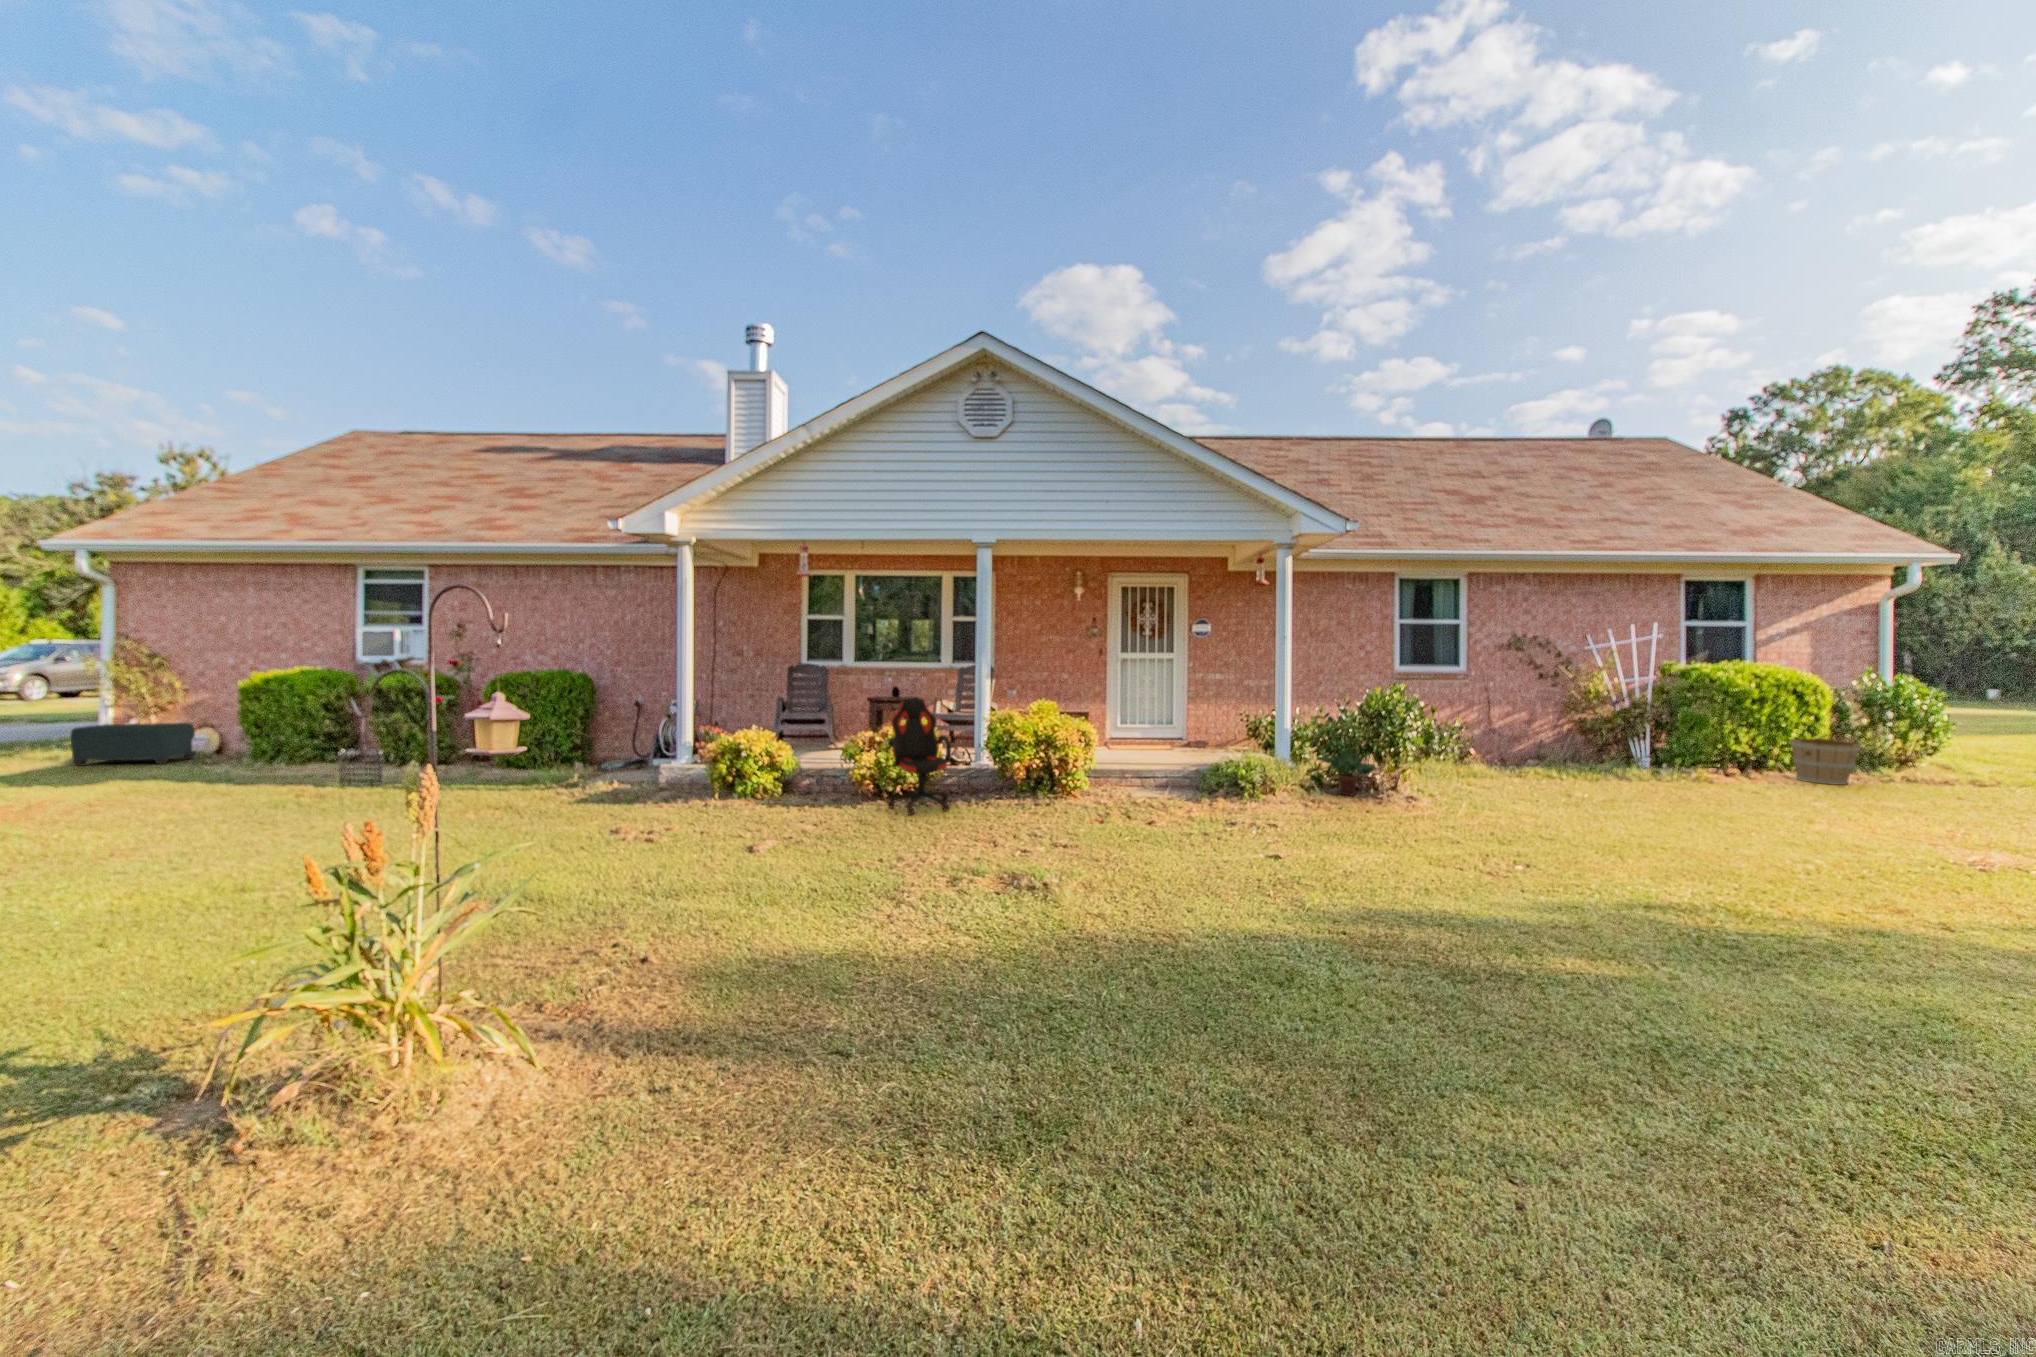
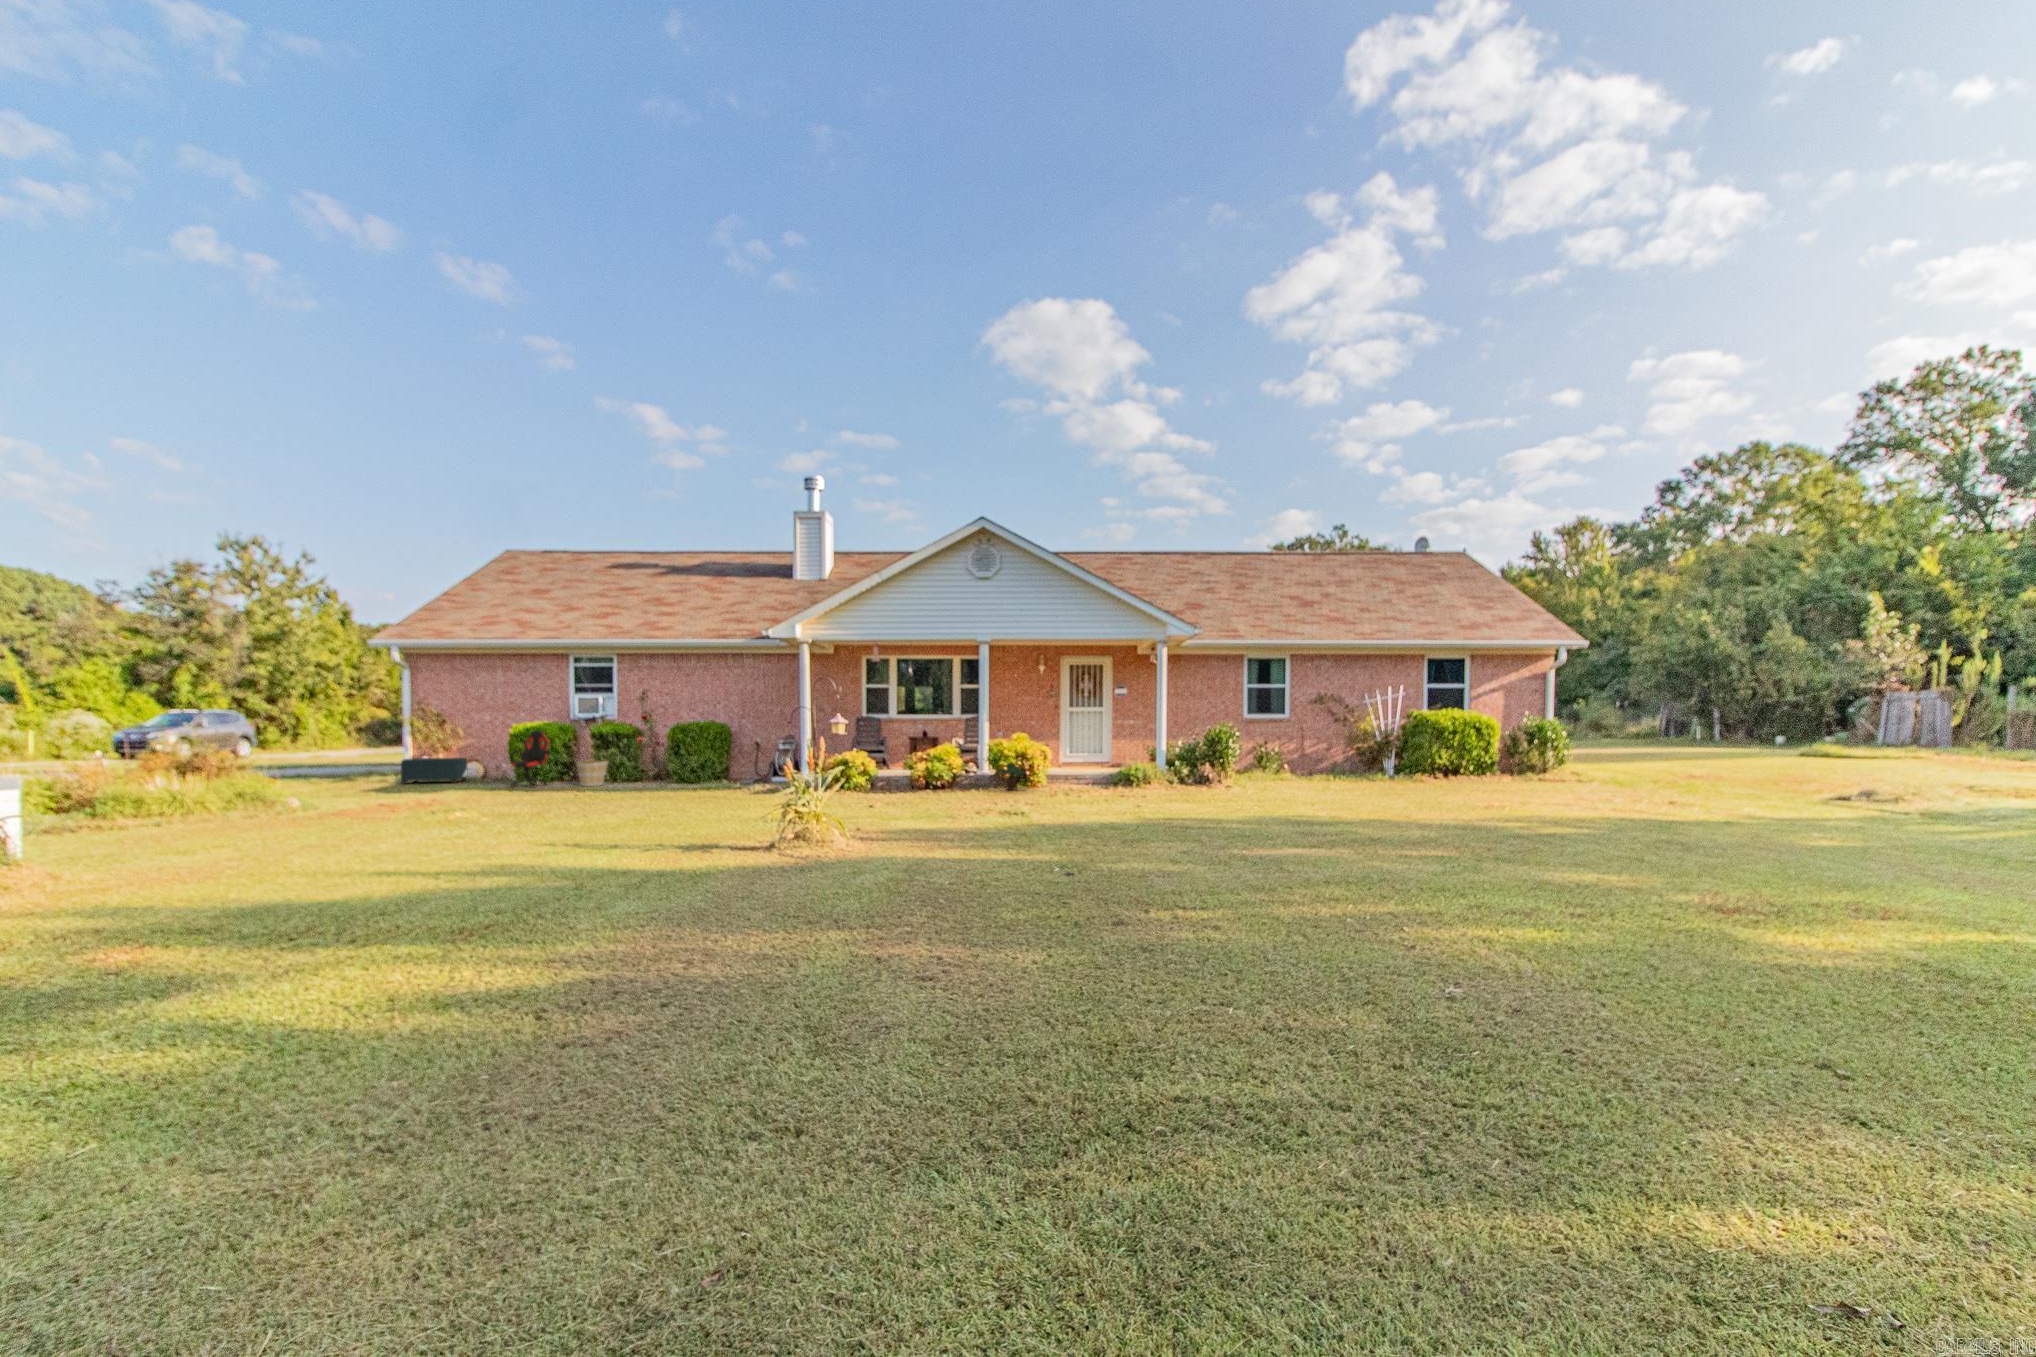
chair: present [887,698,951,815] -> present [510,731,549,788]
wooden bucket: present [1790,738,1861,785] -> present [576,760,608,786]
potted plant: present [1319,748,1380,795] -> present [992,762,1025,790]

